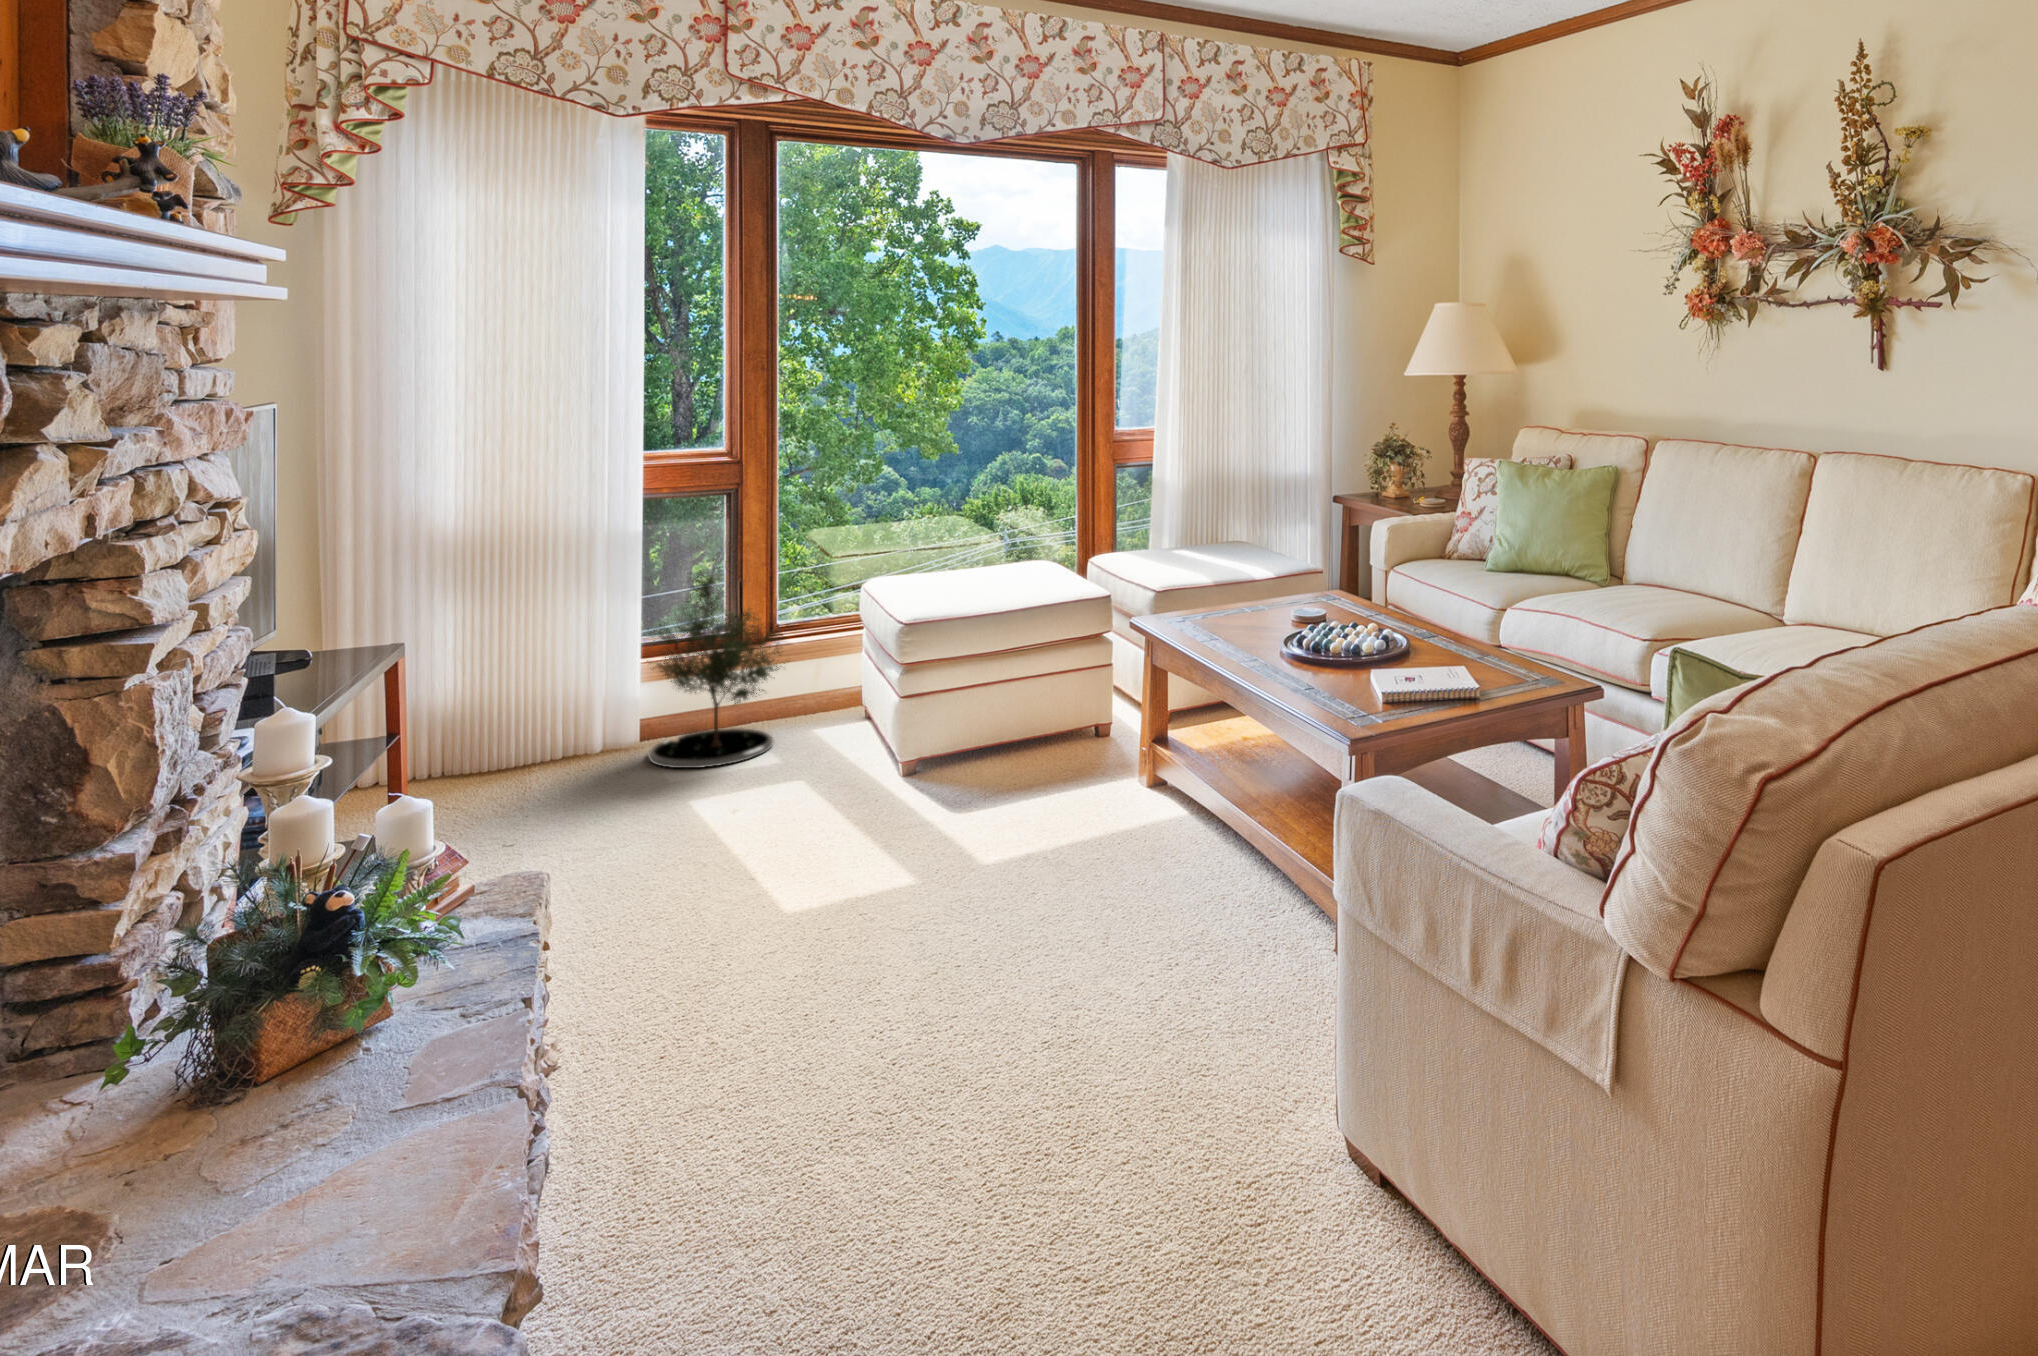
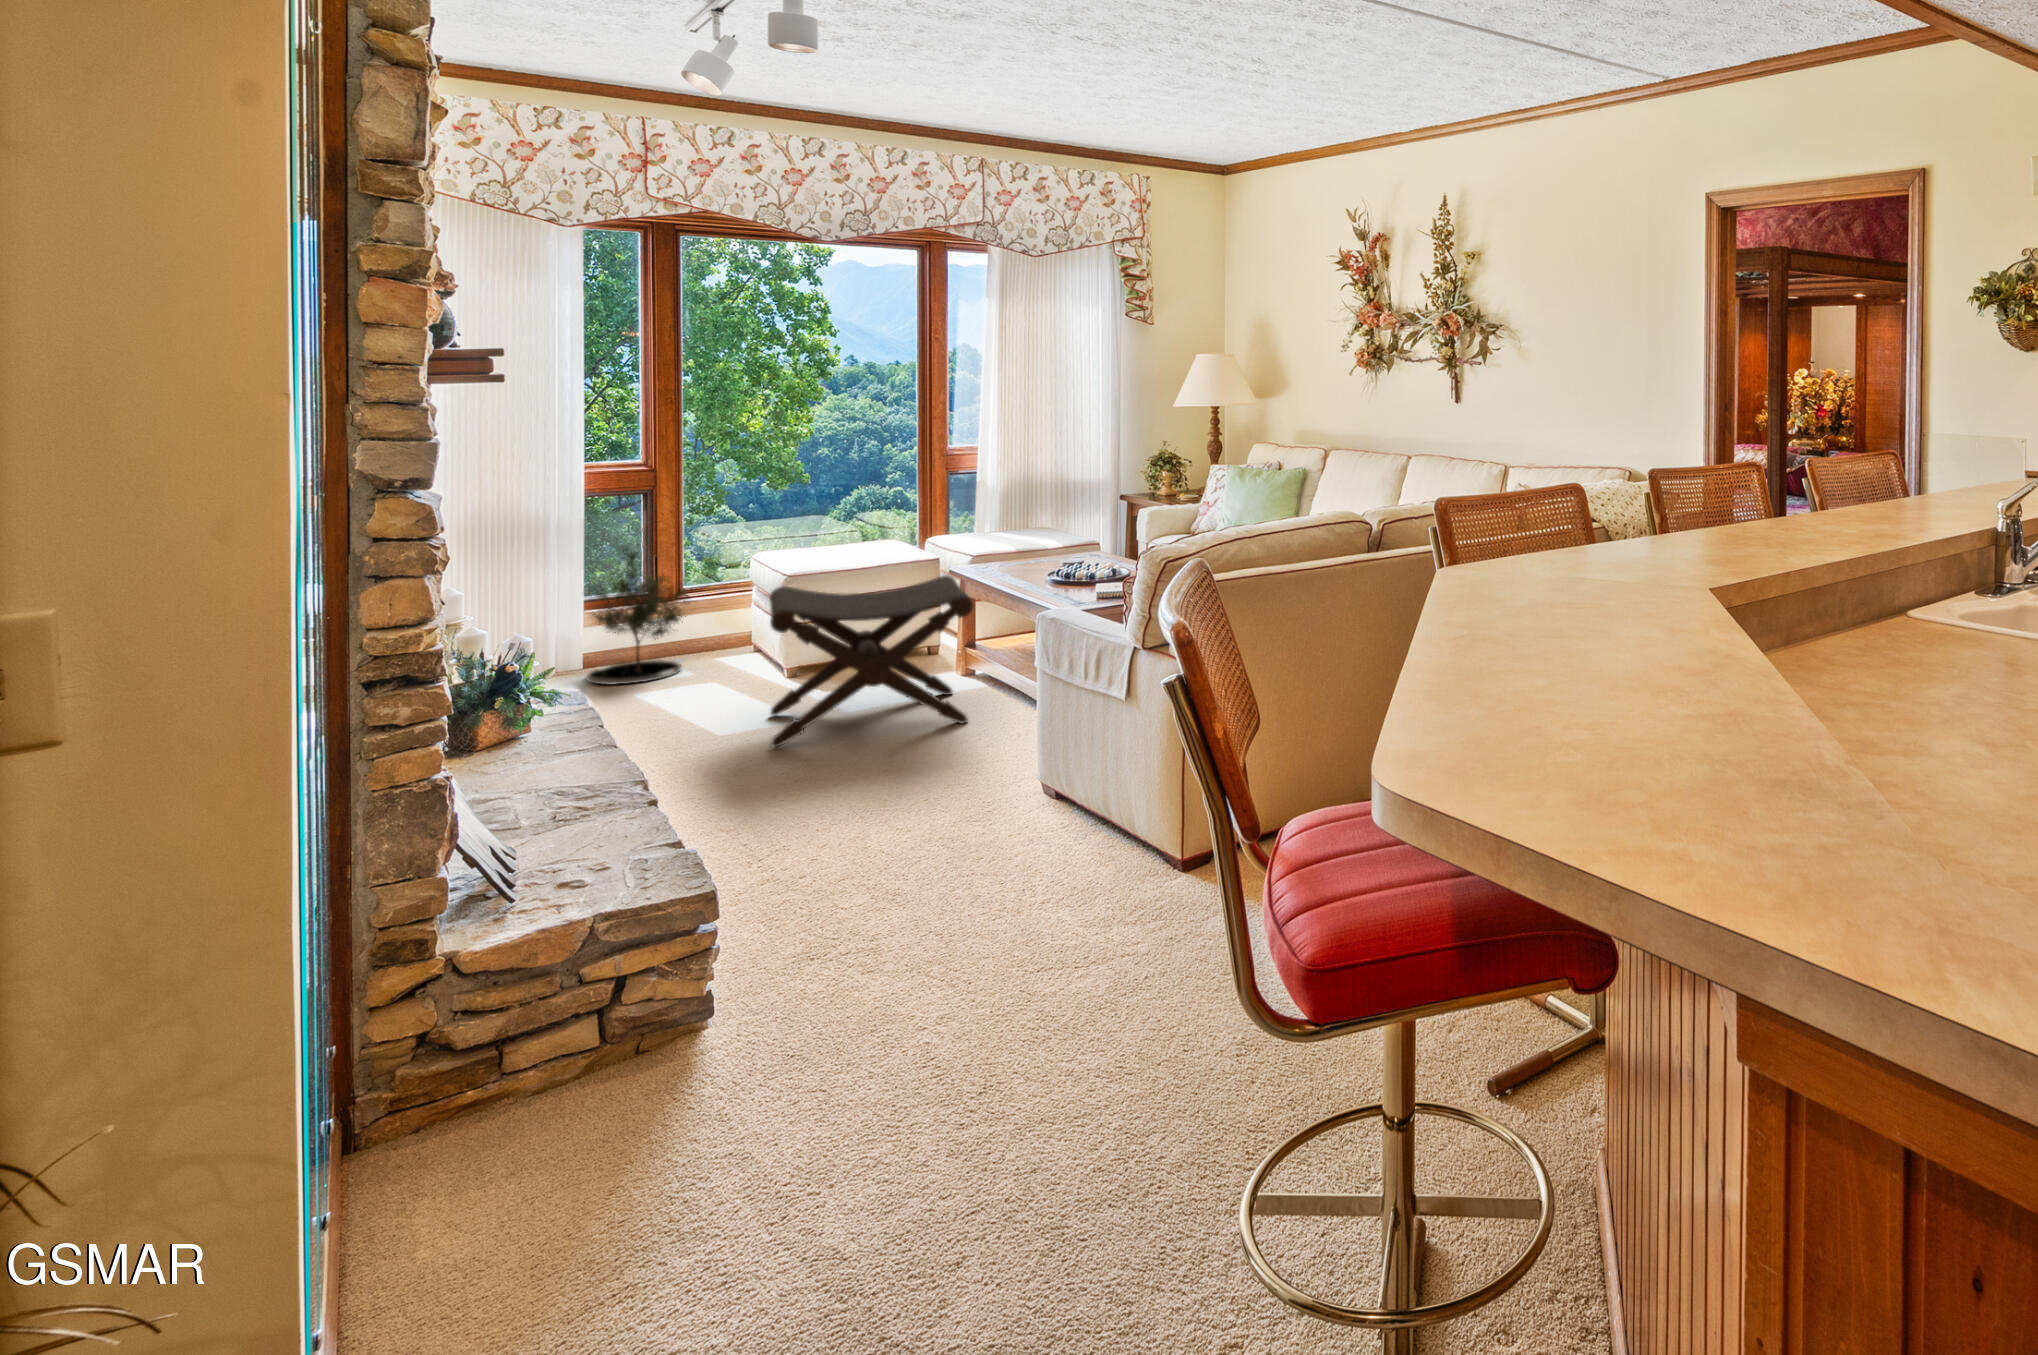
footstool: none [879,630,1185,917] -> present [770,575,973,747]

